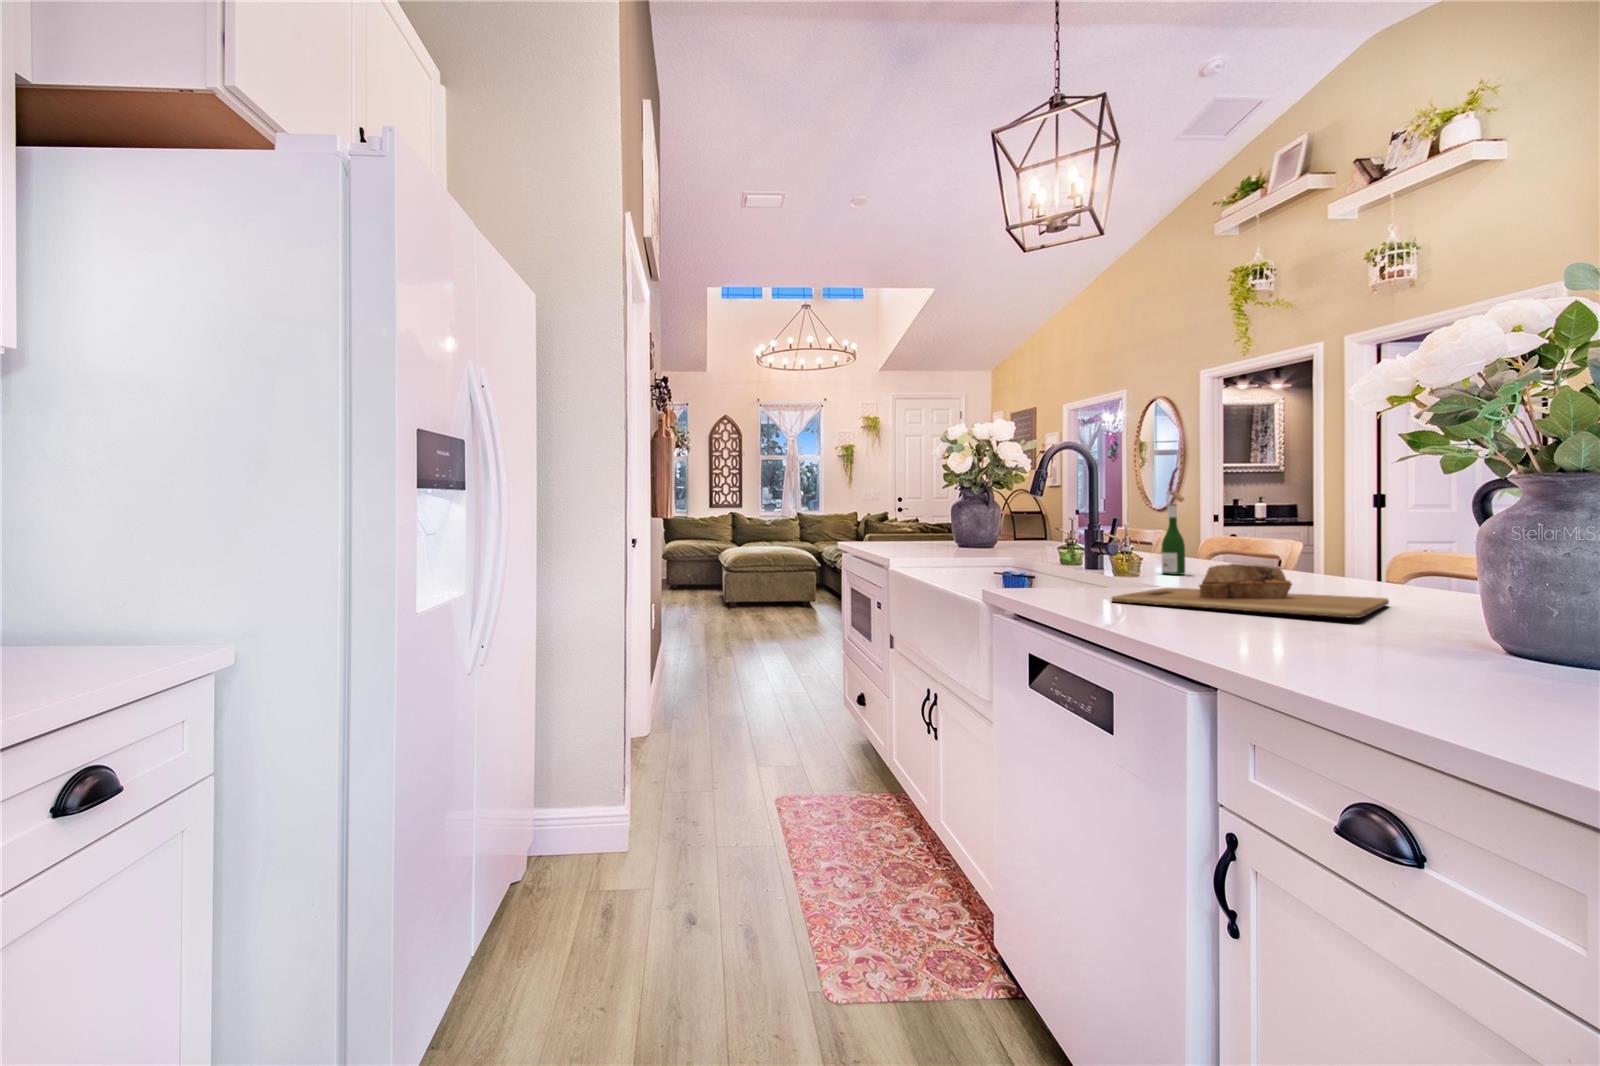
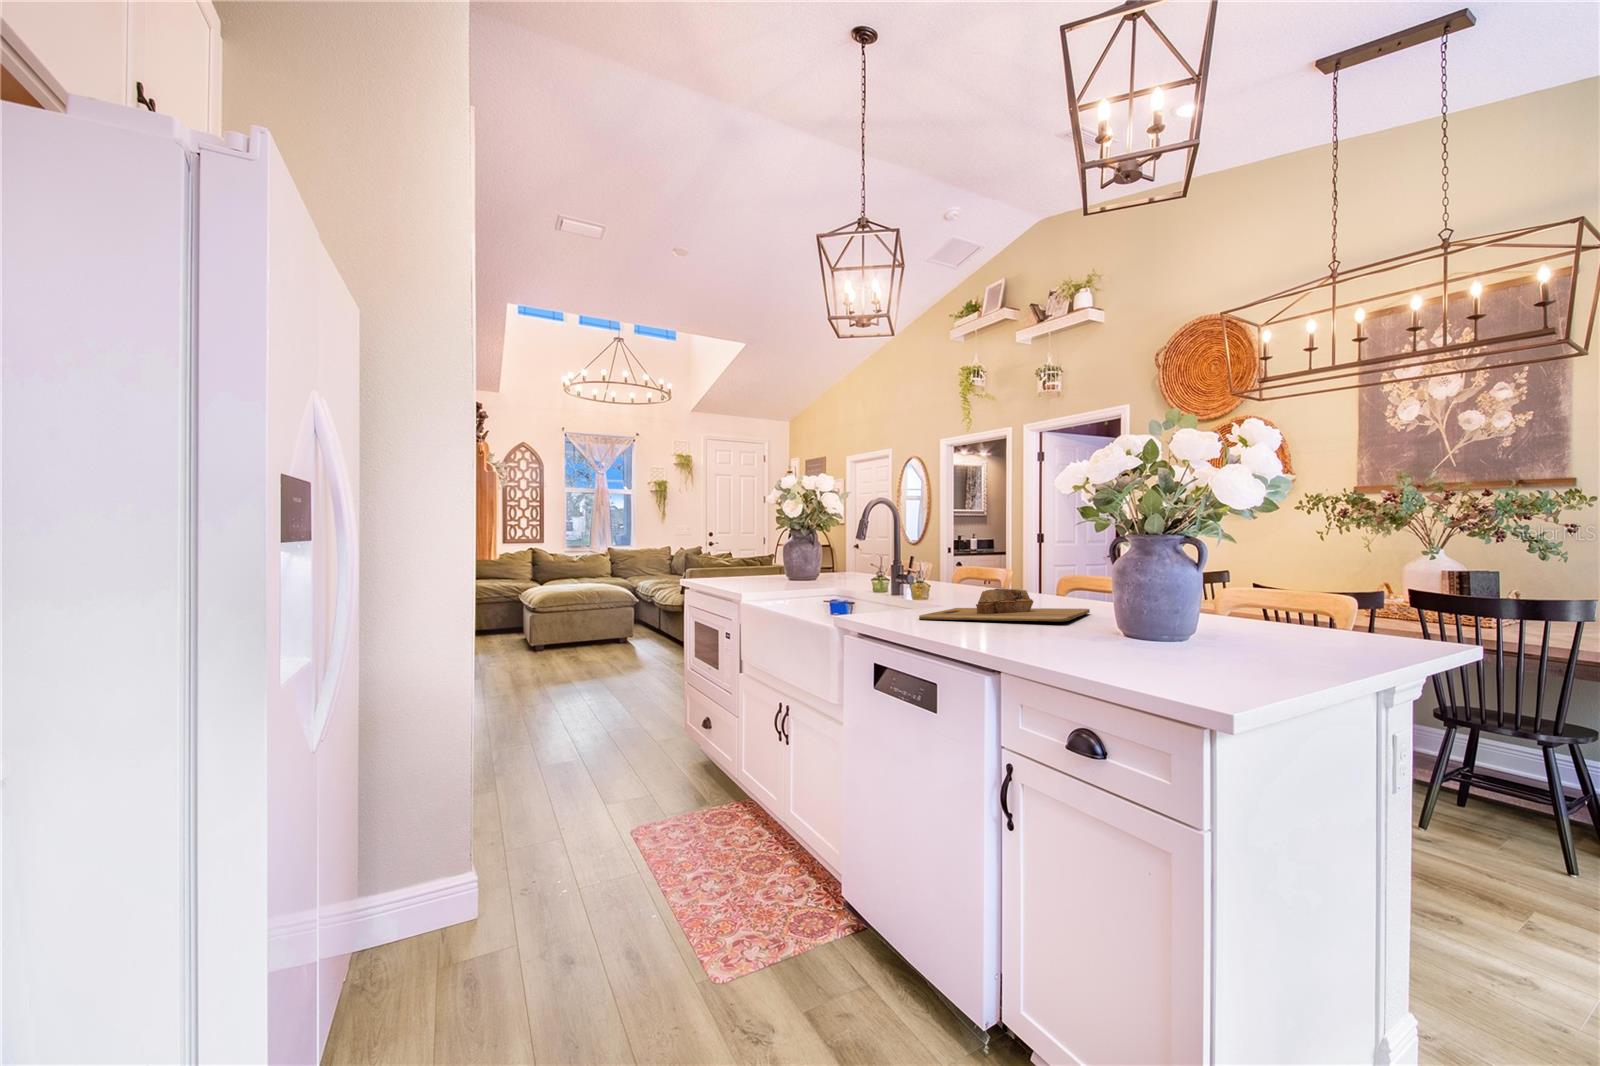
wine bottle: present [1161,468,1193,575] -> none [954,515,977,598]

